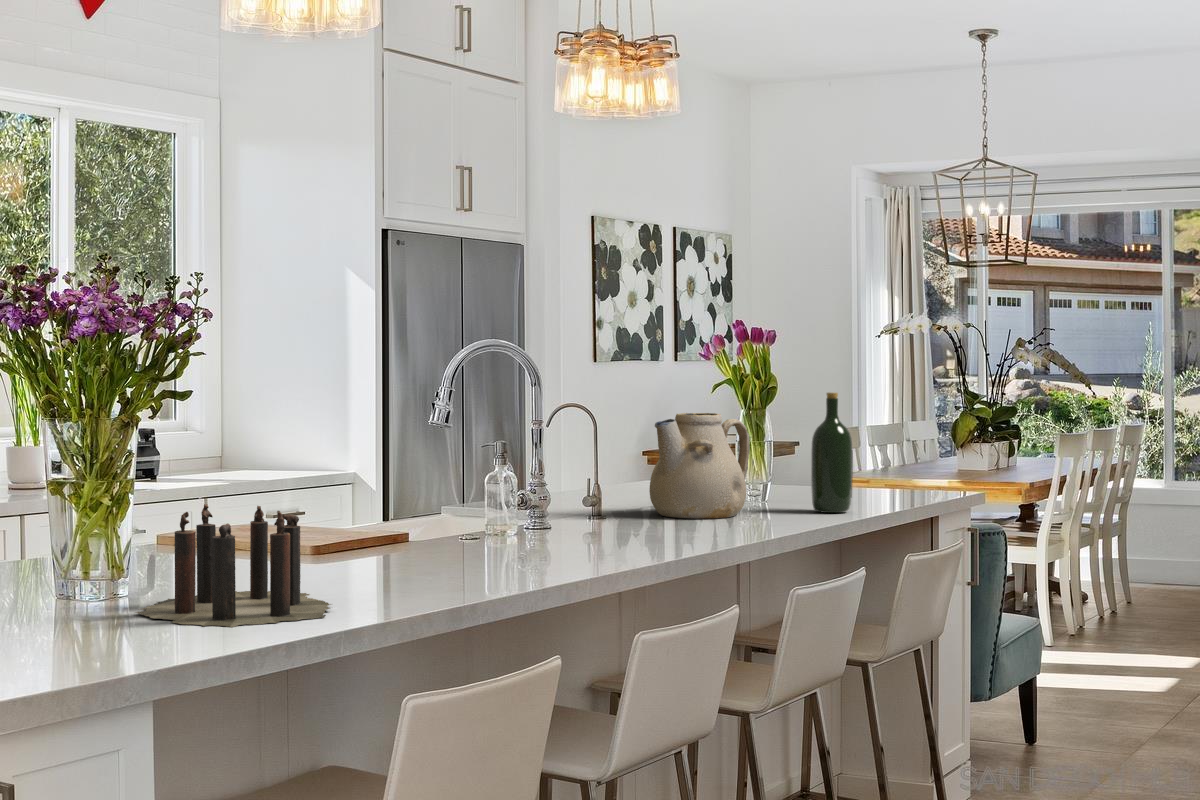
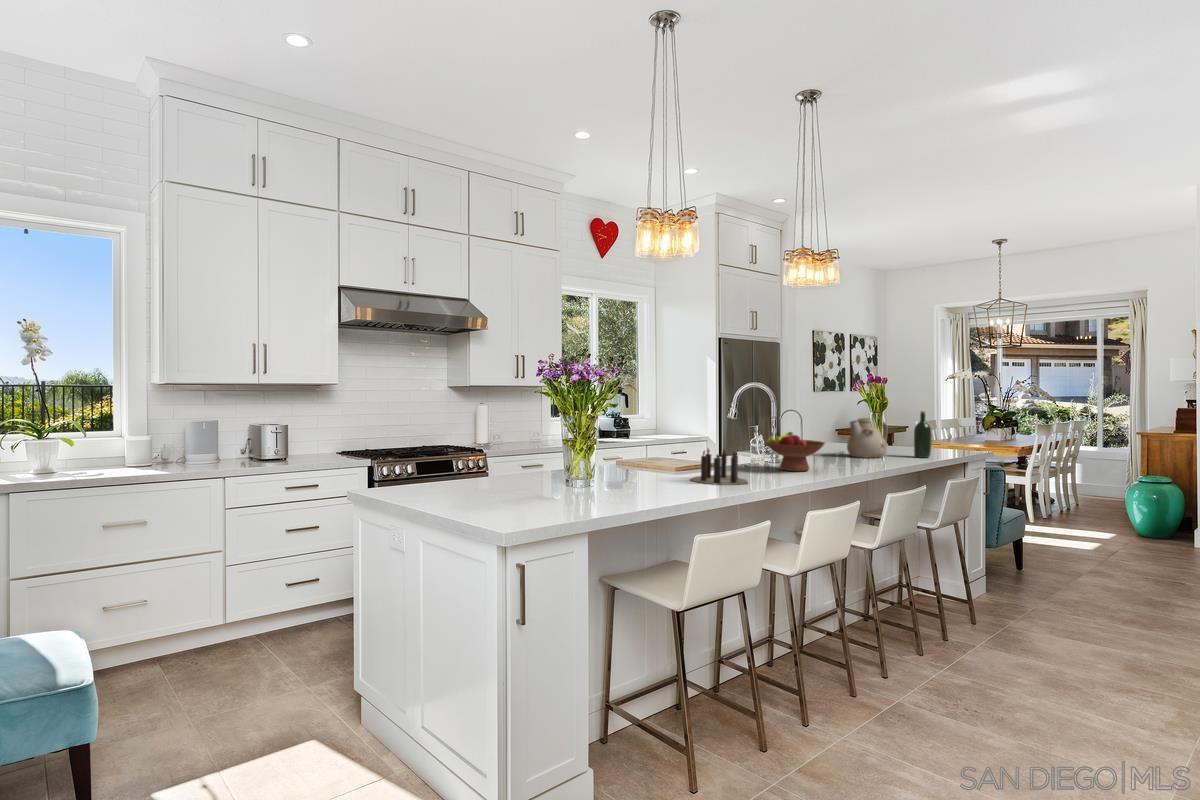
fruit bowl: none [408,450,579,566] -> present [765,432,825,471]

